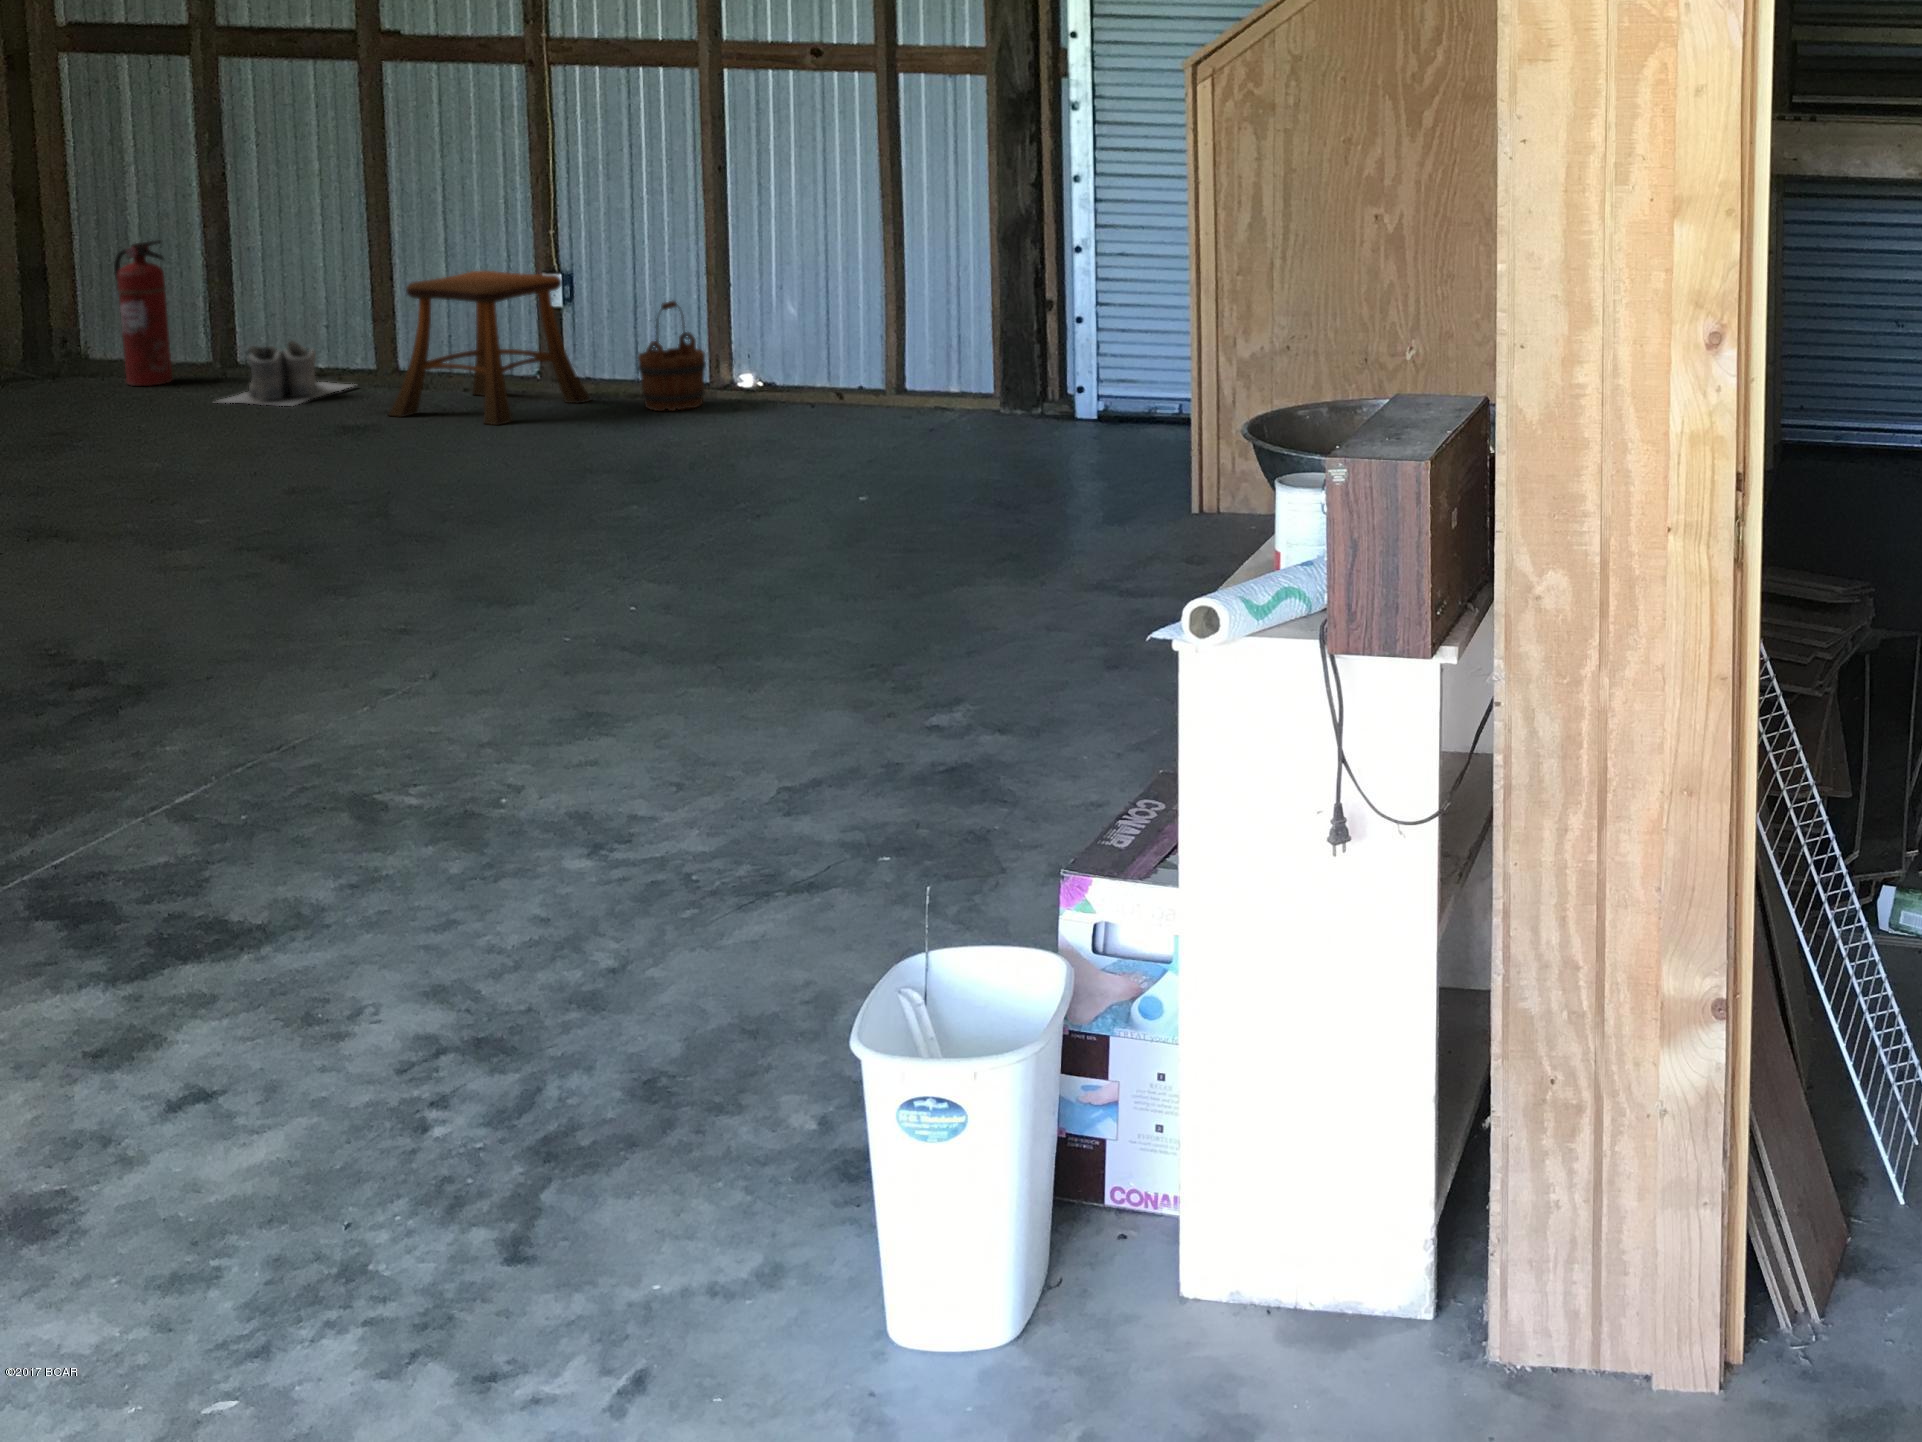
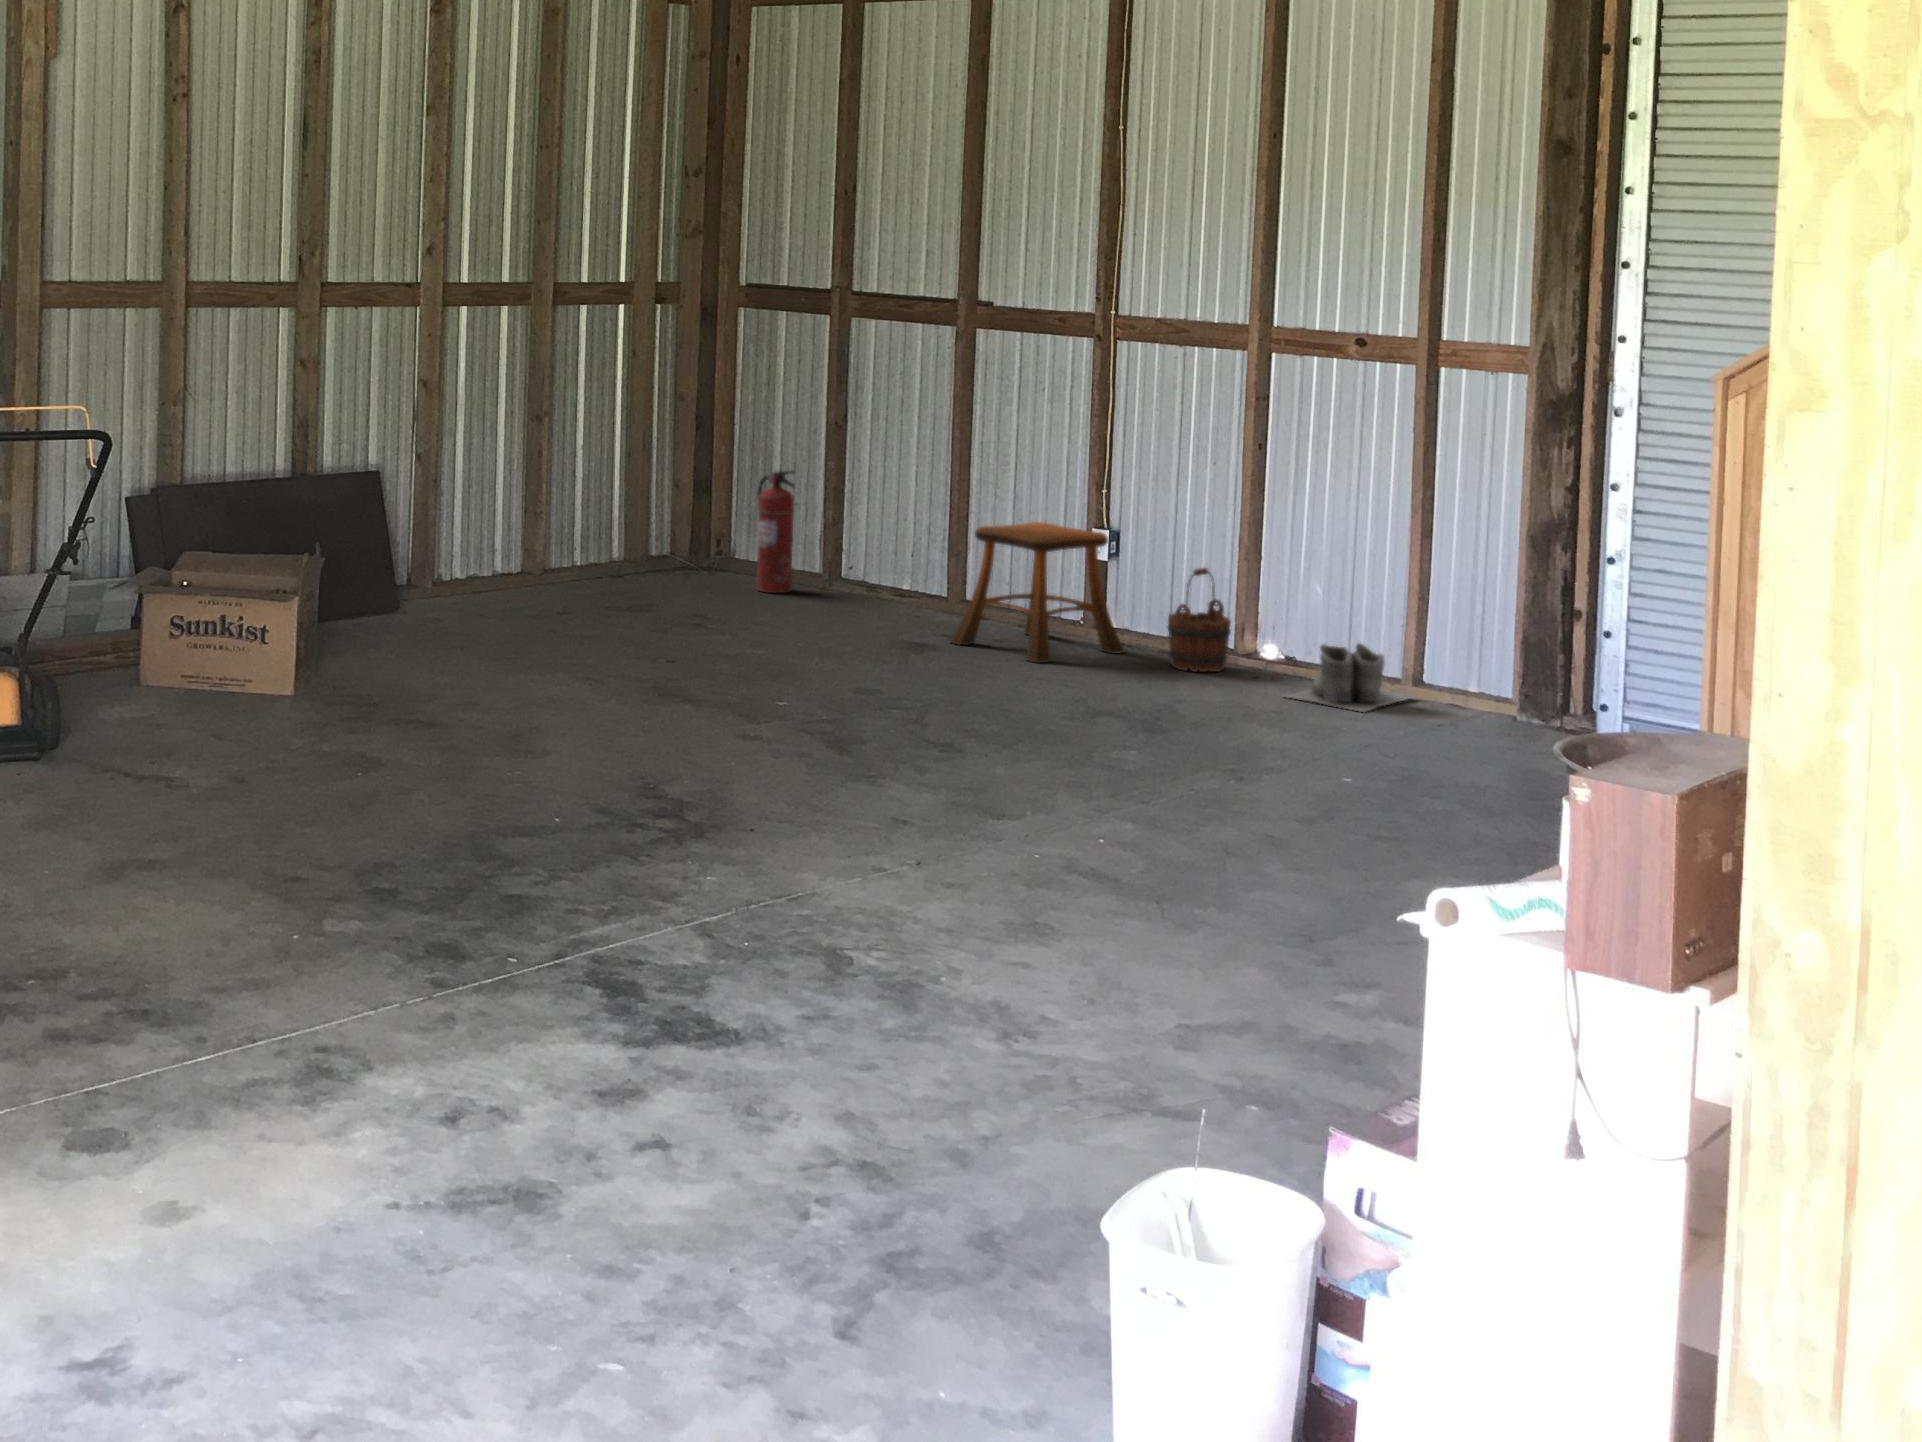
boots: present [219,341,353,406] -> present [1285,644,1413,712]

